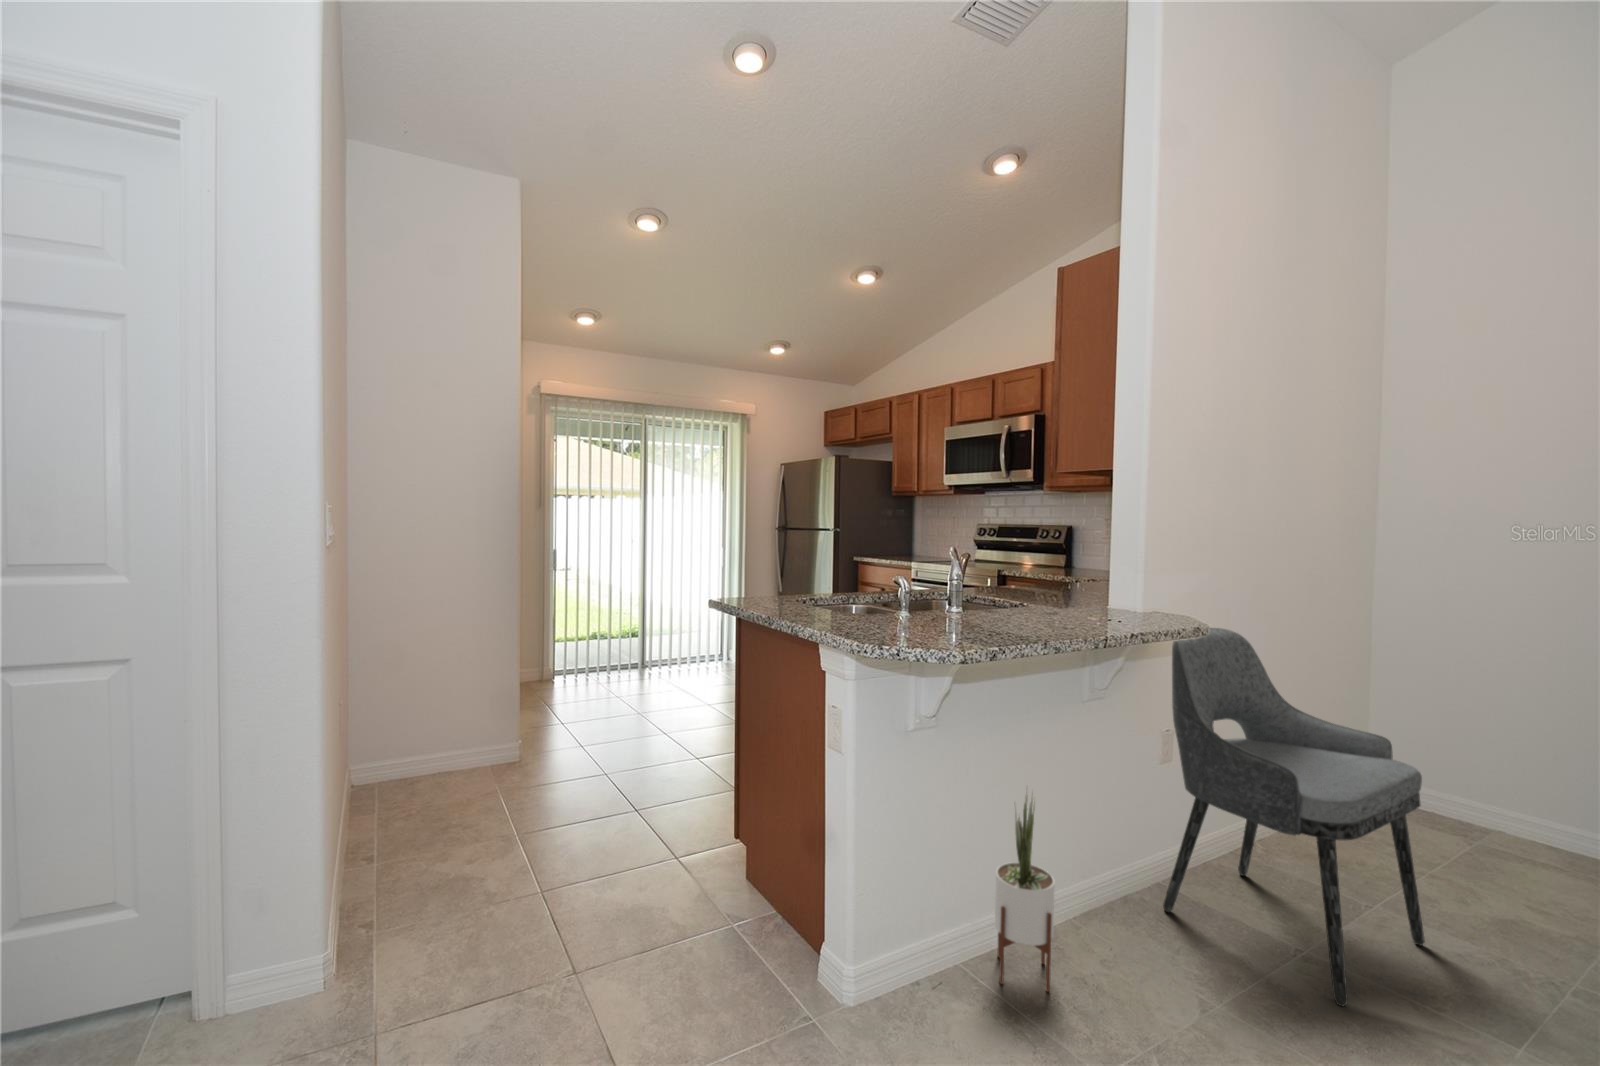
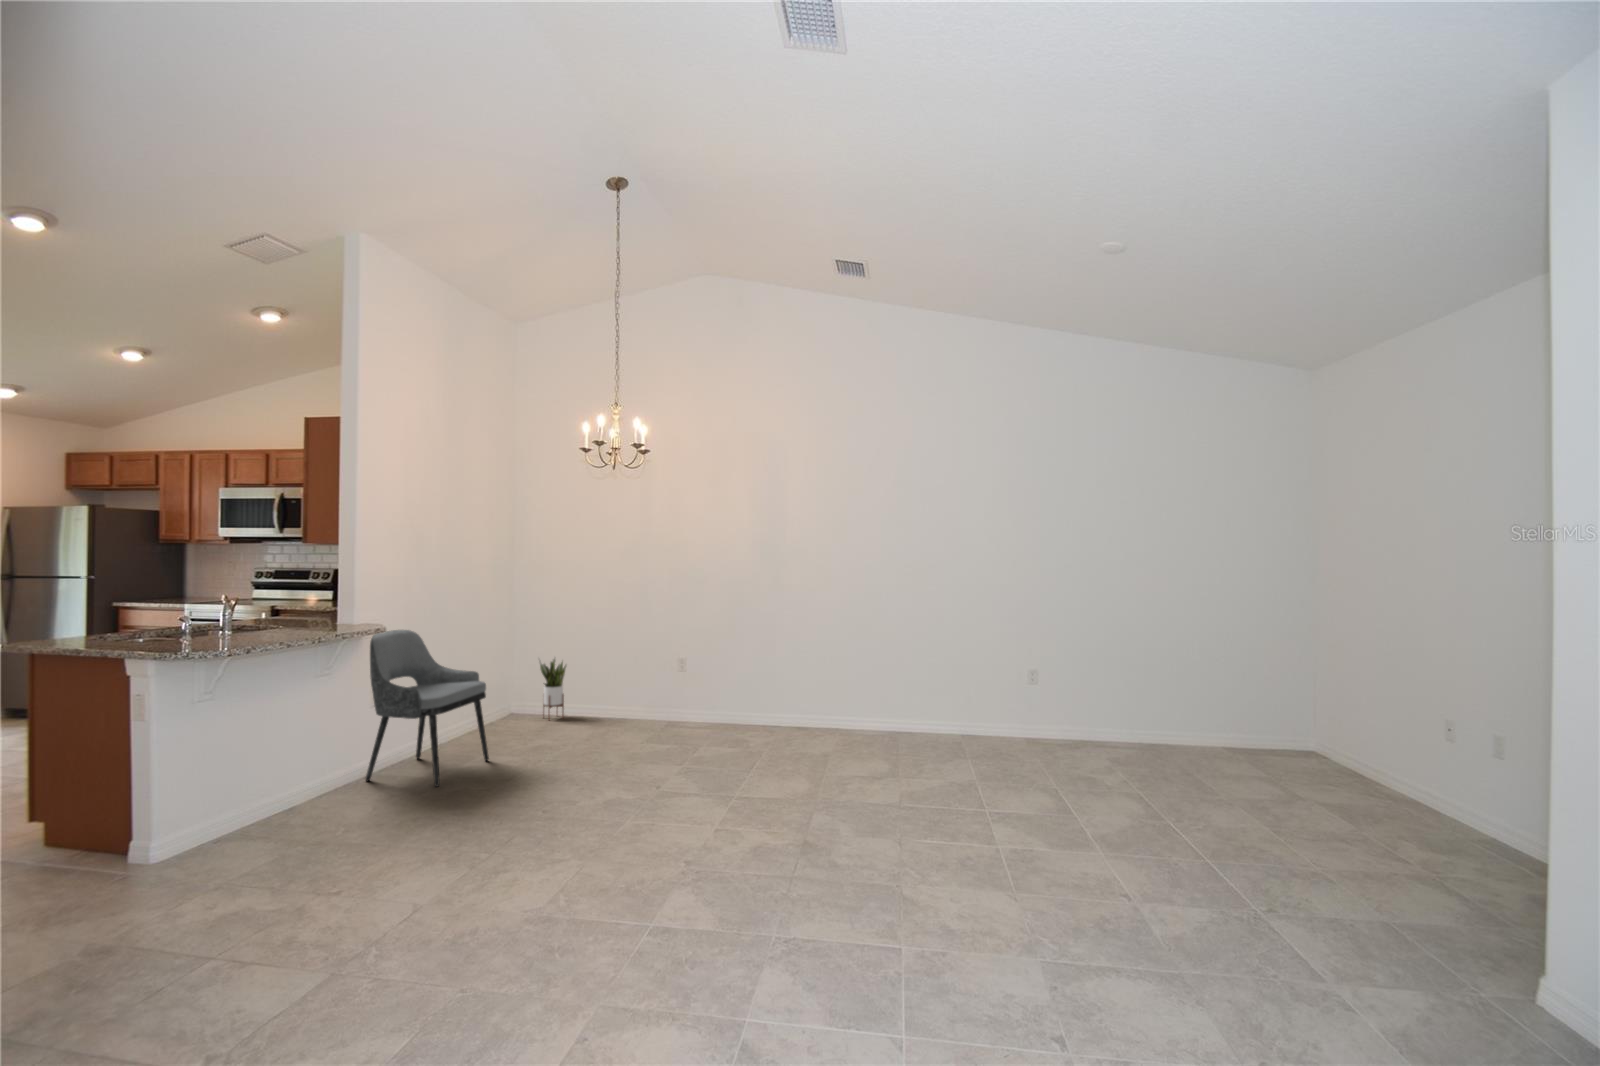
potted plant: present [995,795,1055,992] -> present [539,658,566,715]

